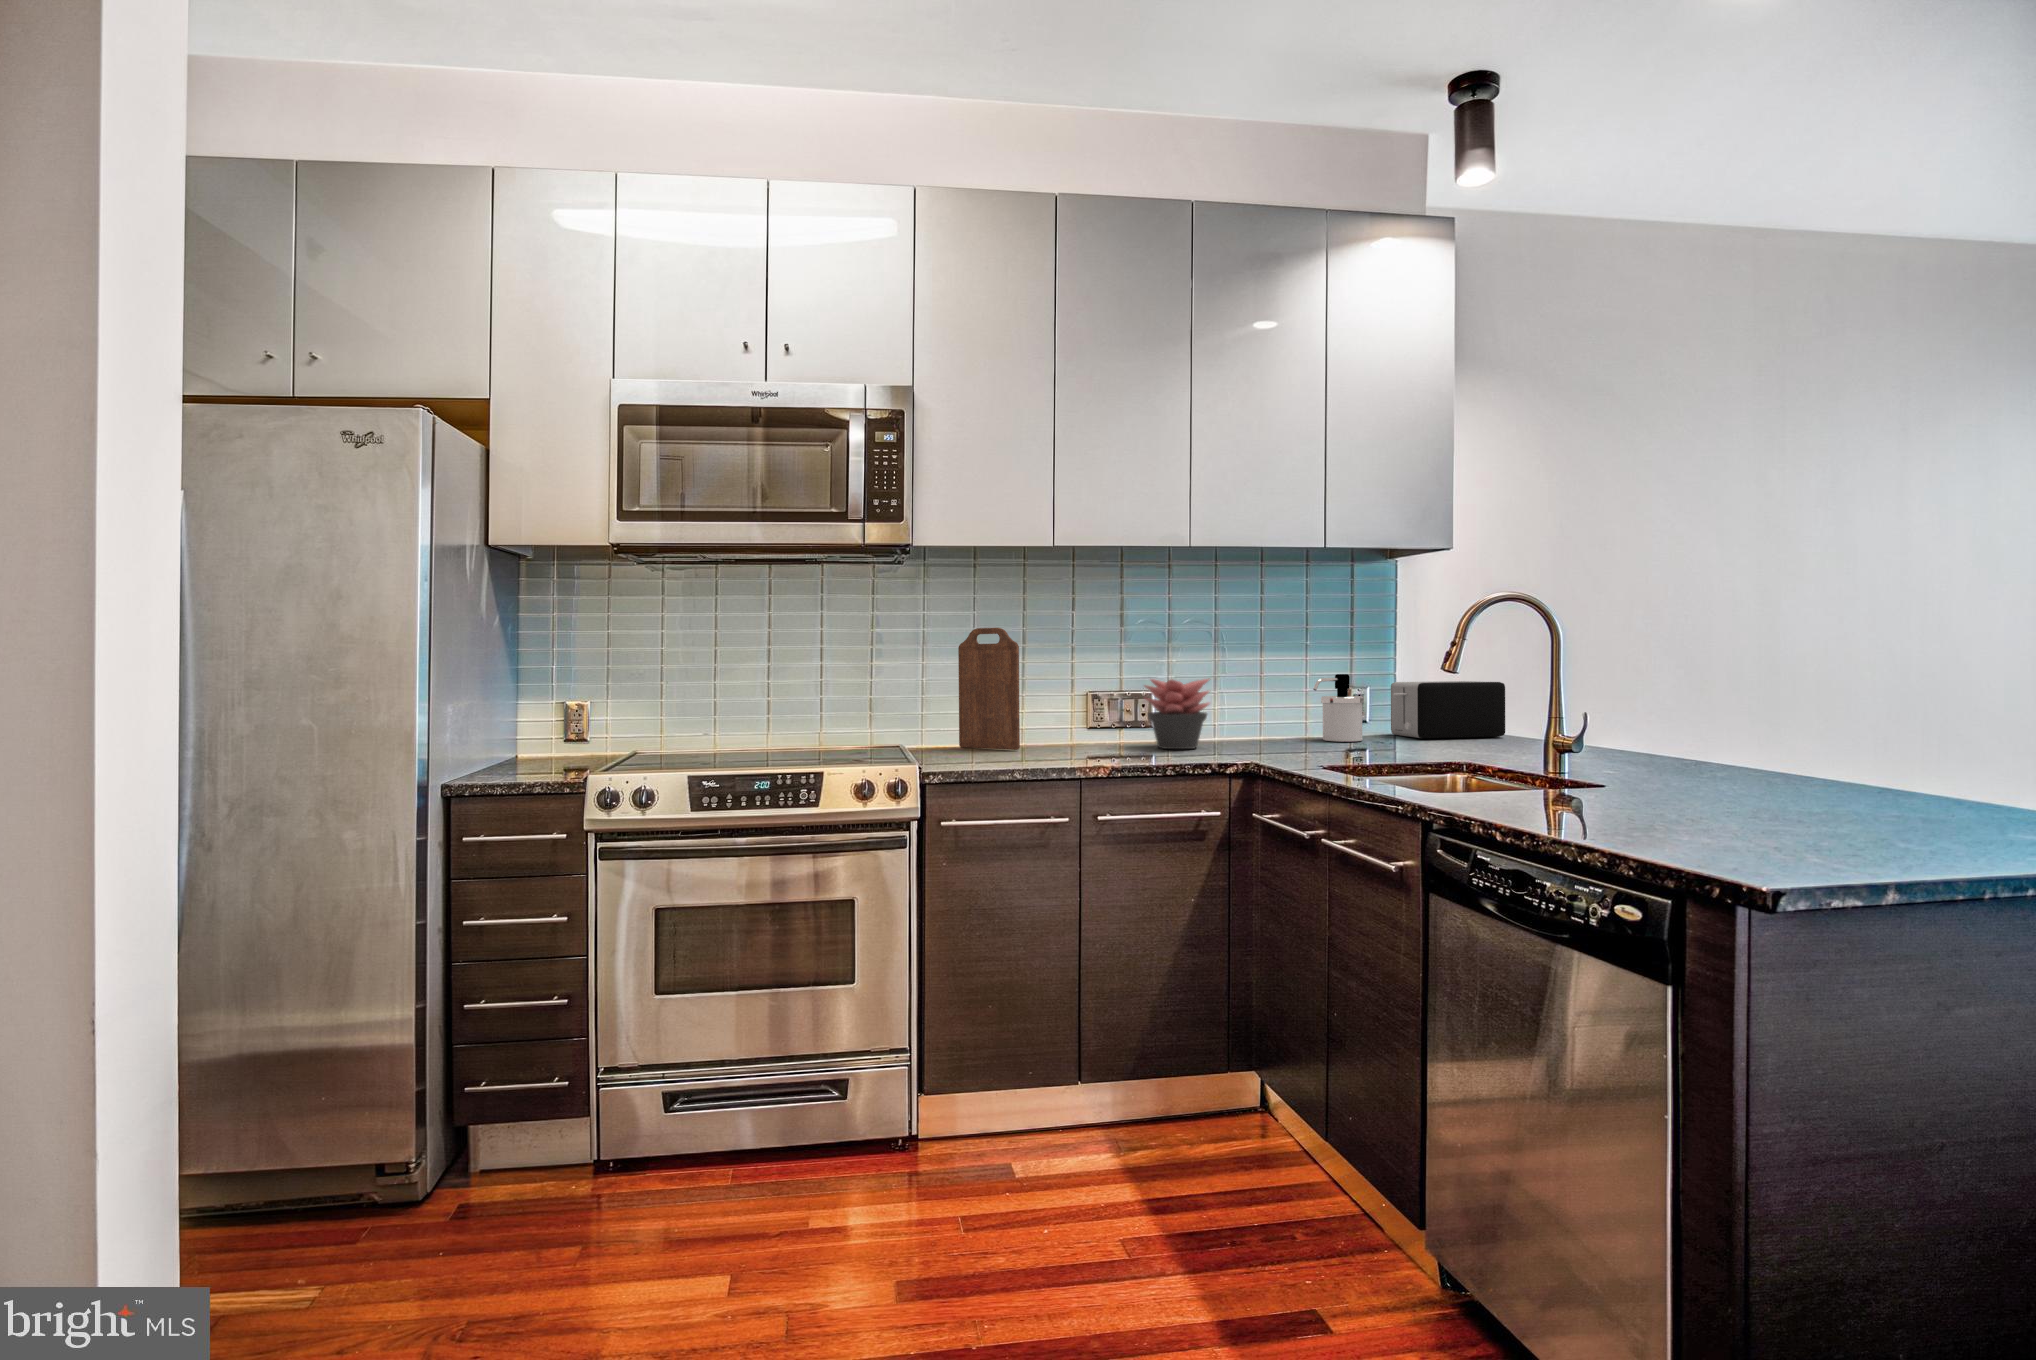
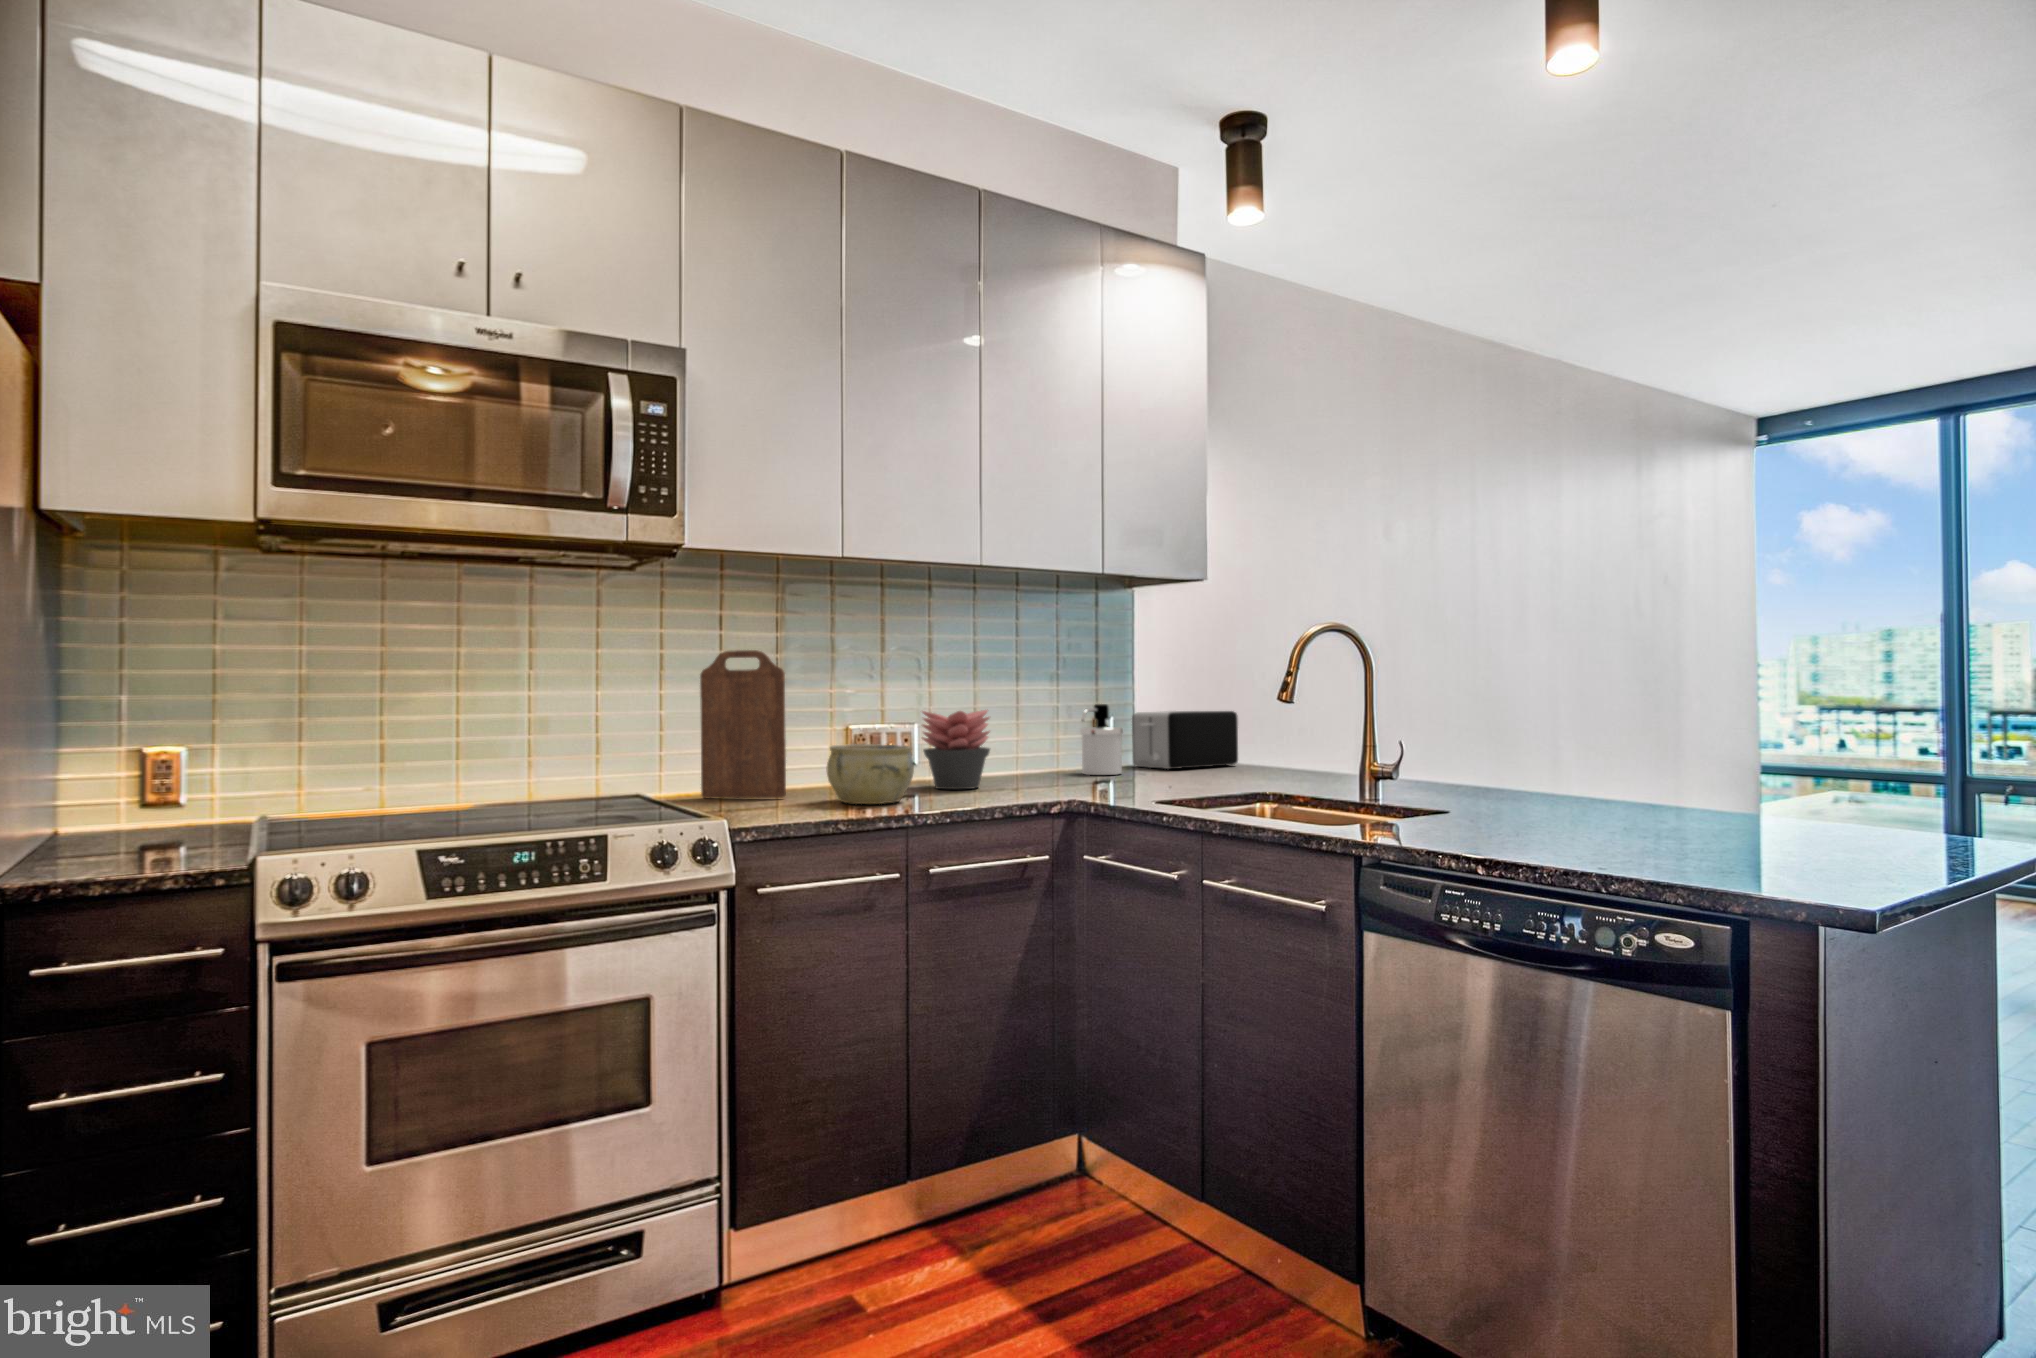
ceramic bowl: none [1040,707,1114,759] -> present [826,744,914,804]

